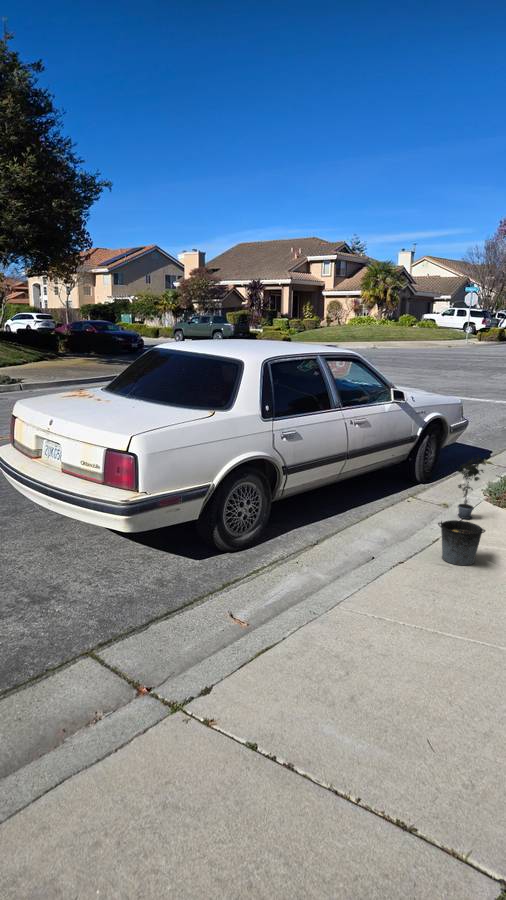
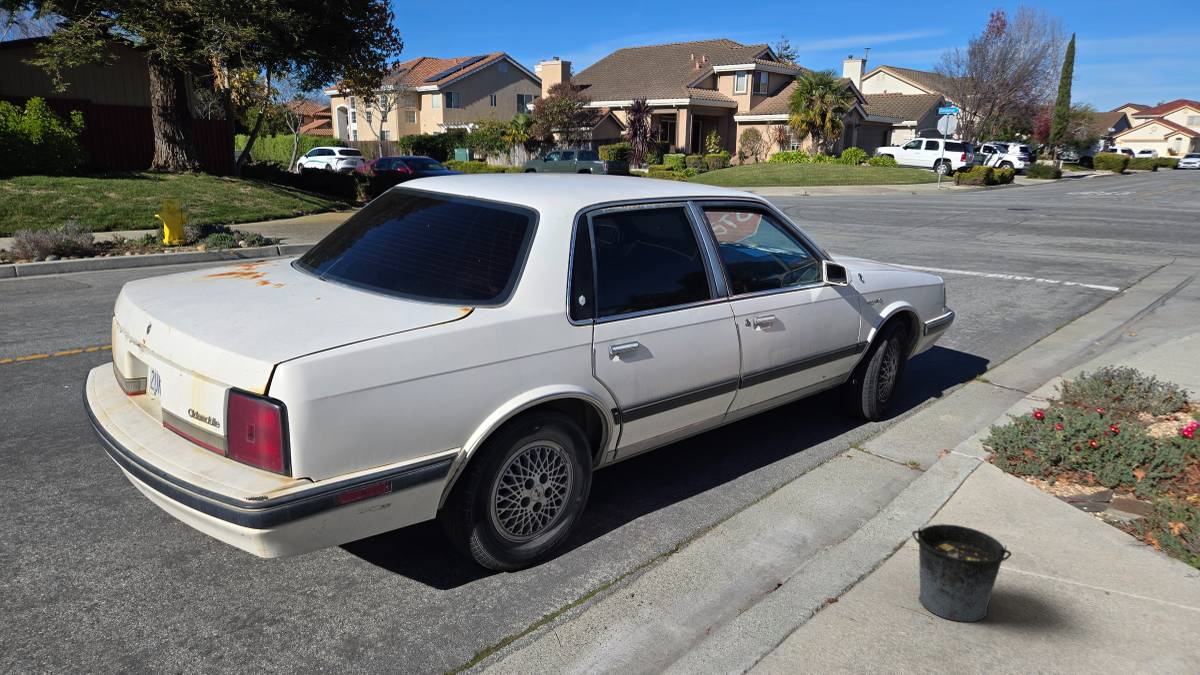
potted plant: present [458,455,486,519] -> none [942,386,1001,503]

